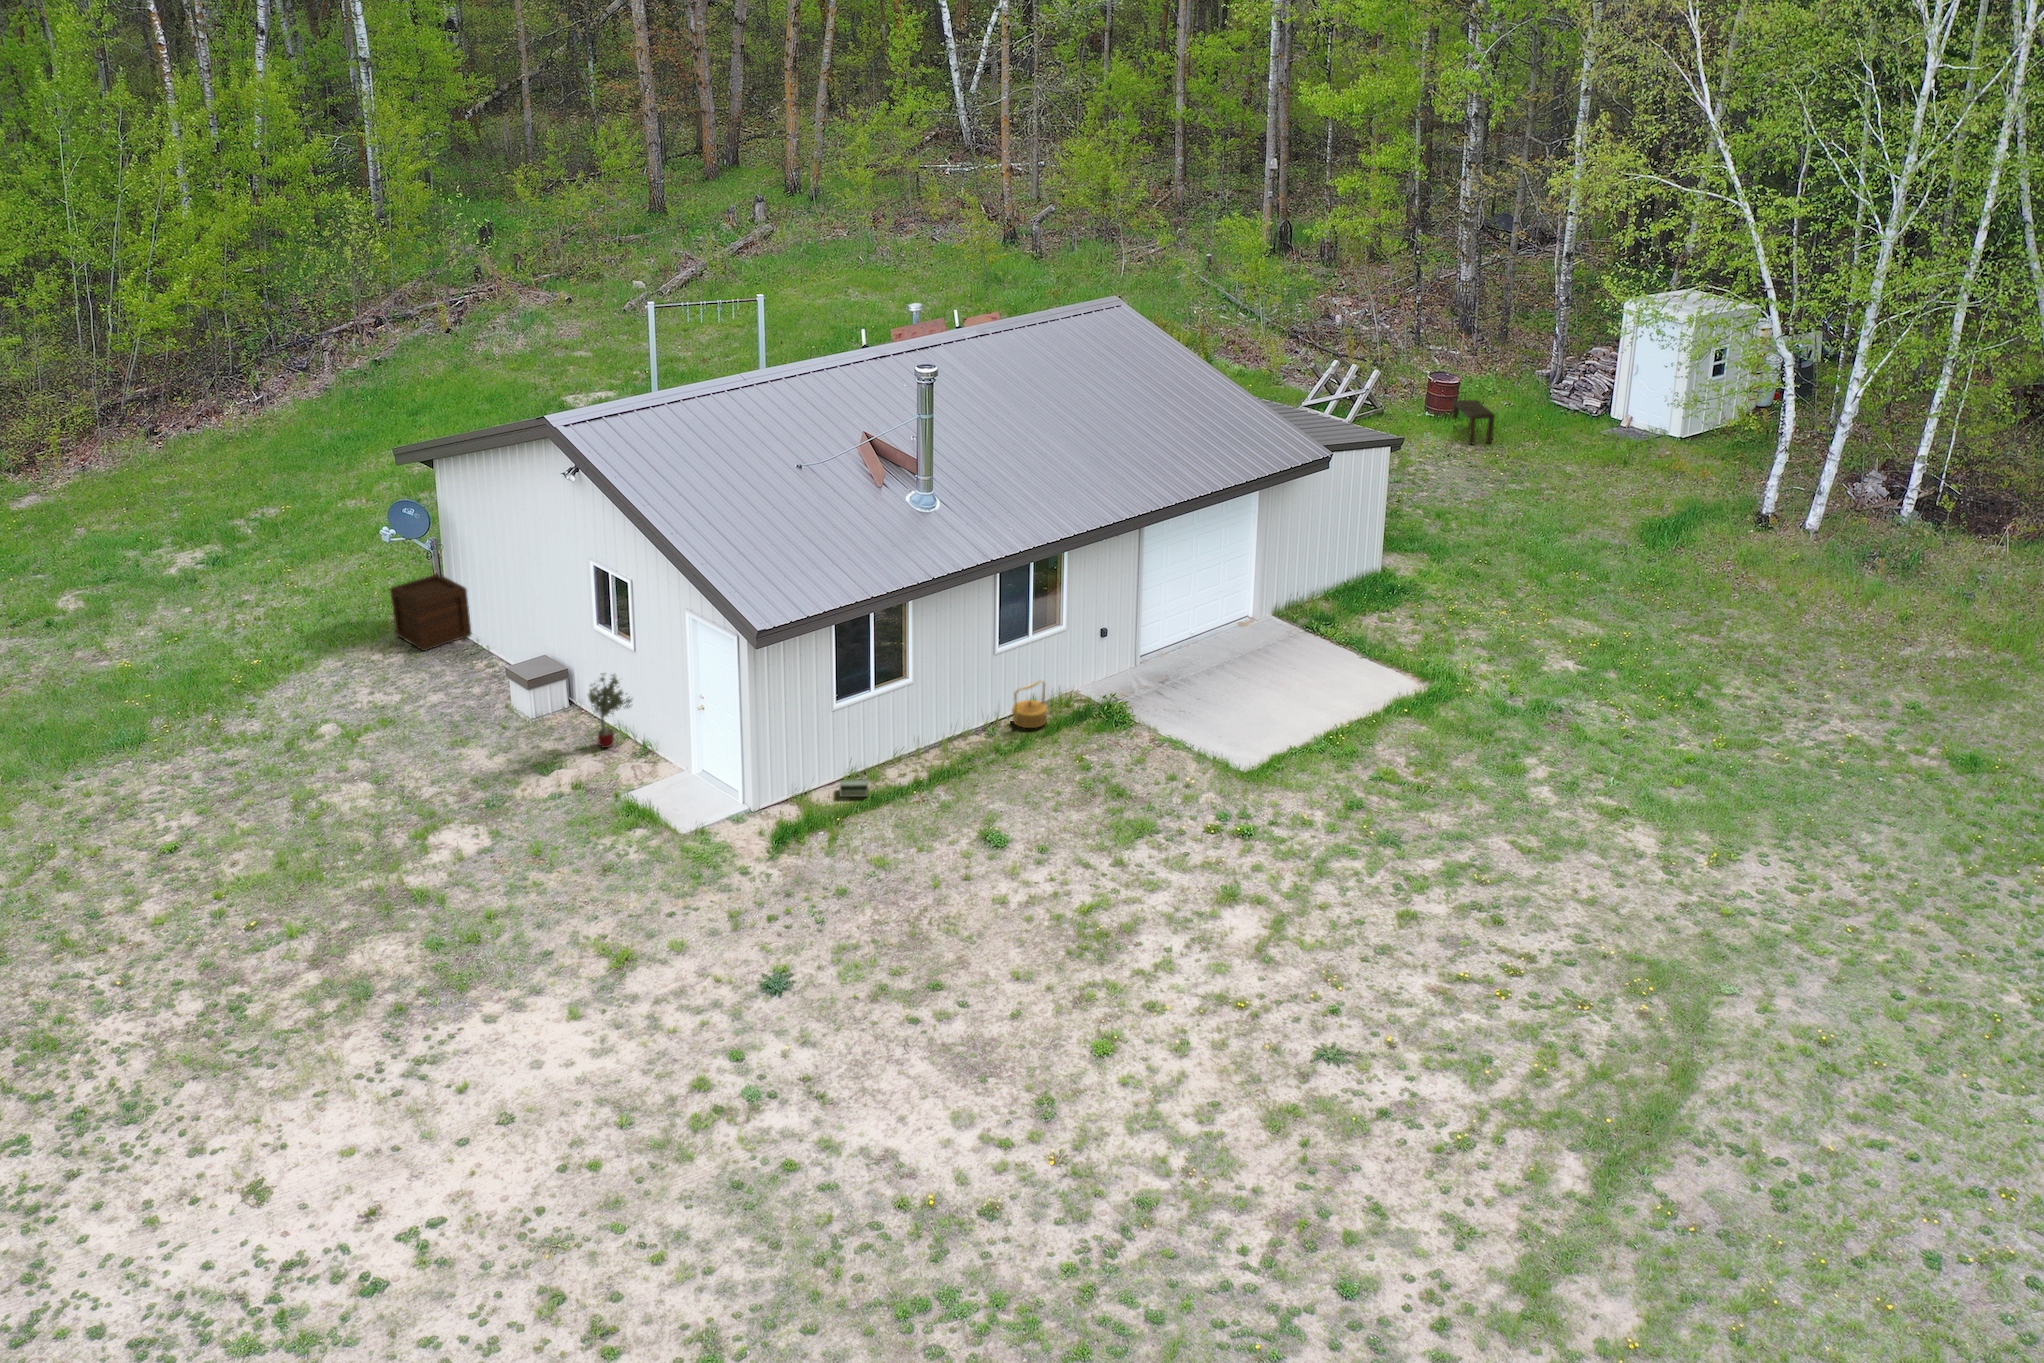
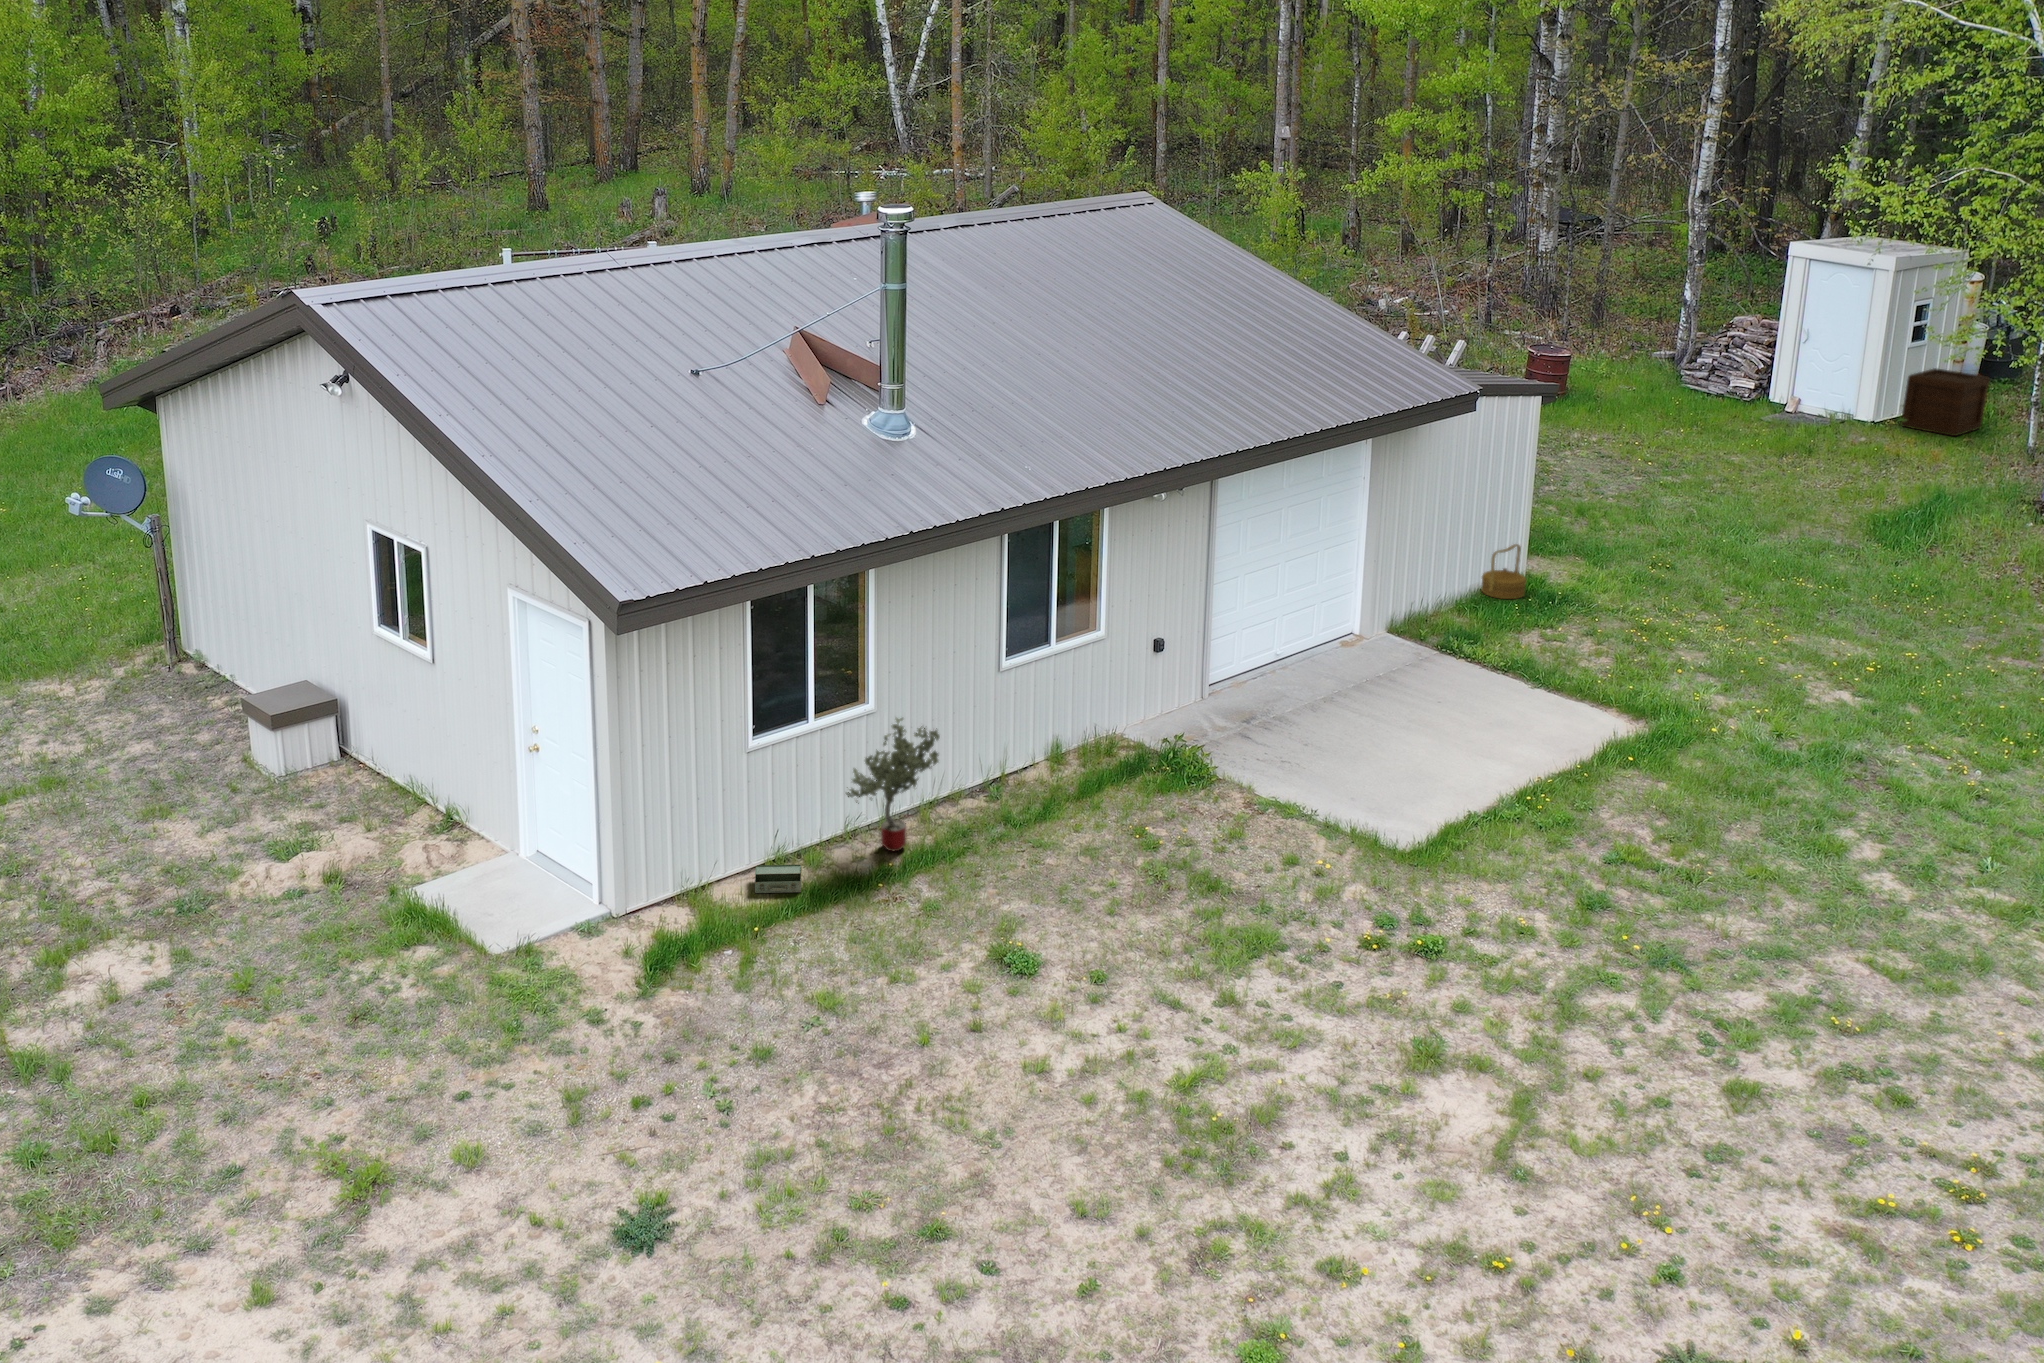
bench: present [1452,400,1495,444] -> none [1562,375,1626,430]
wooden crate: present [390,574,471,651] -> present [1901,368,1990,436]
potted tree: present [588,673,632,748] -> present [846,718,940,851]
woven basket: present [1012,681,1048,728] -> present [1482,544,1527,599]

